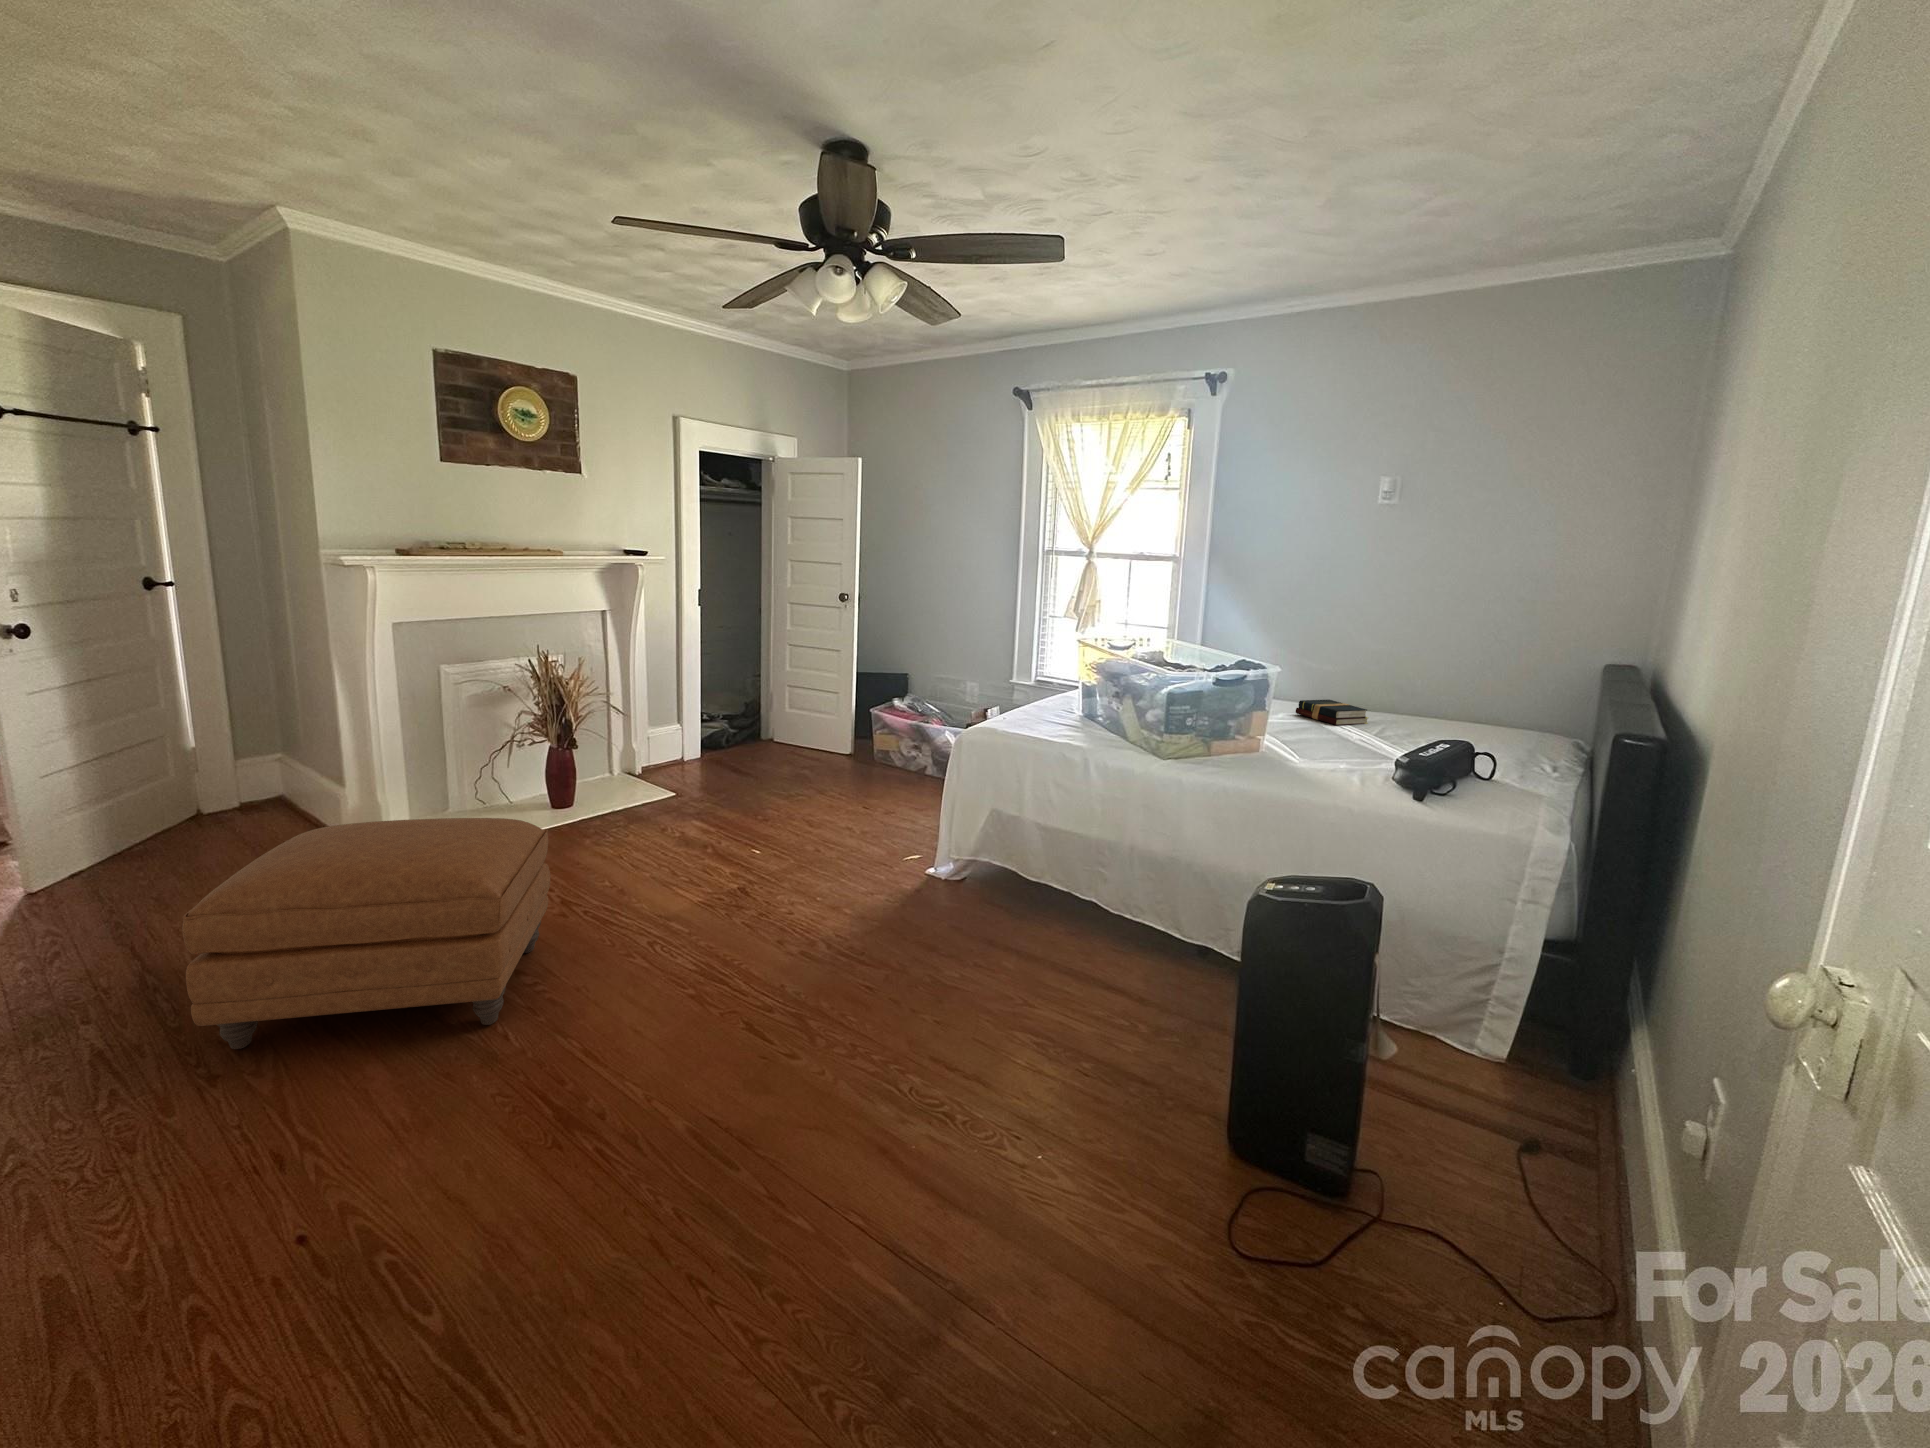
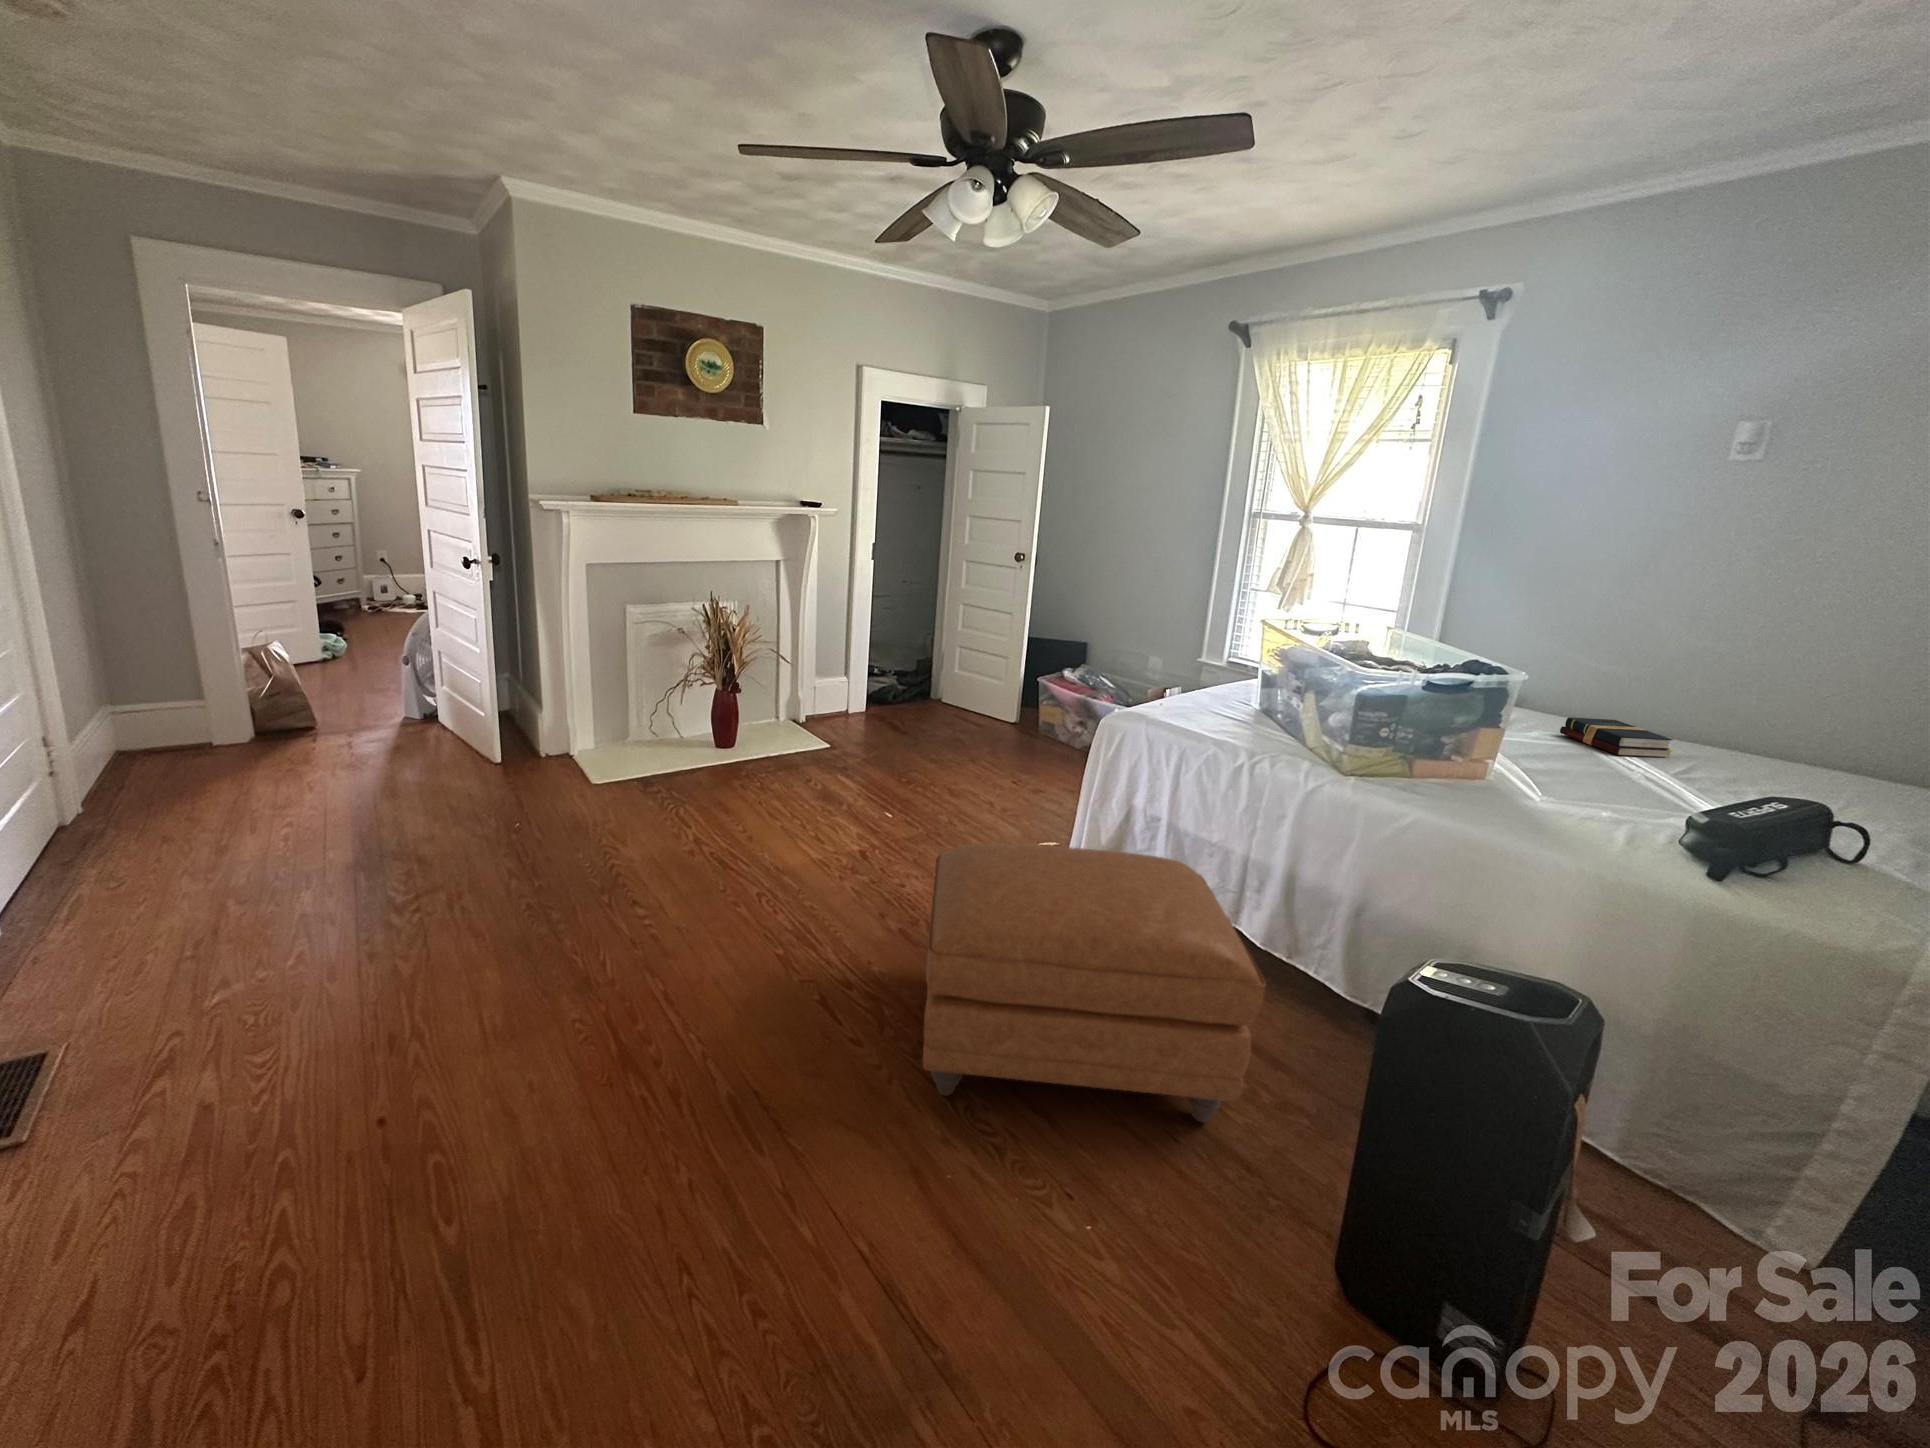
ottoman: present [182,818,550,1049] -> present [923,843,1266,1122]

